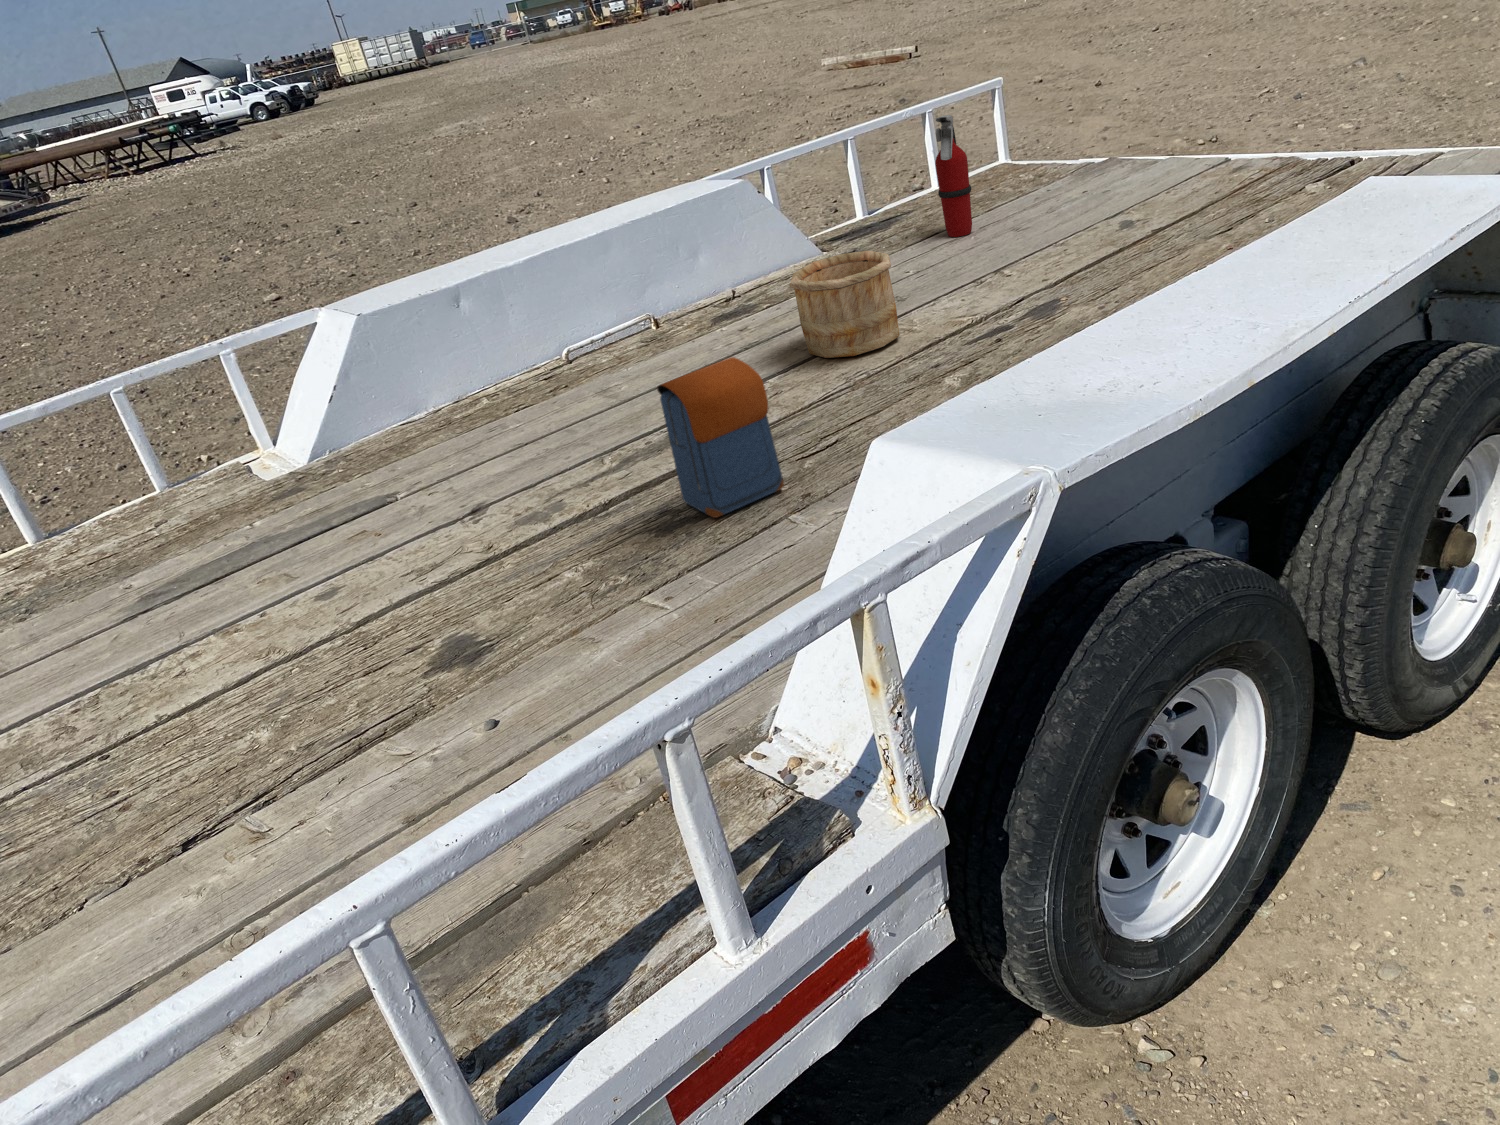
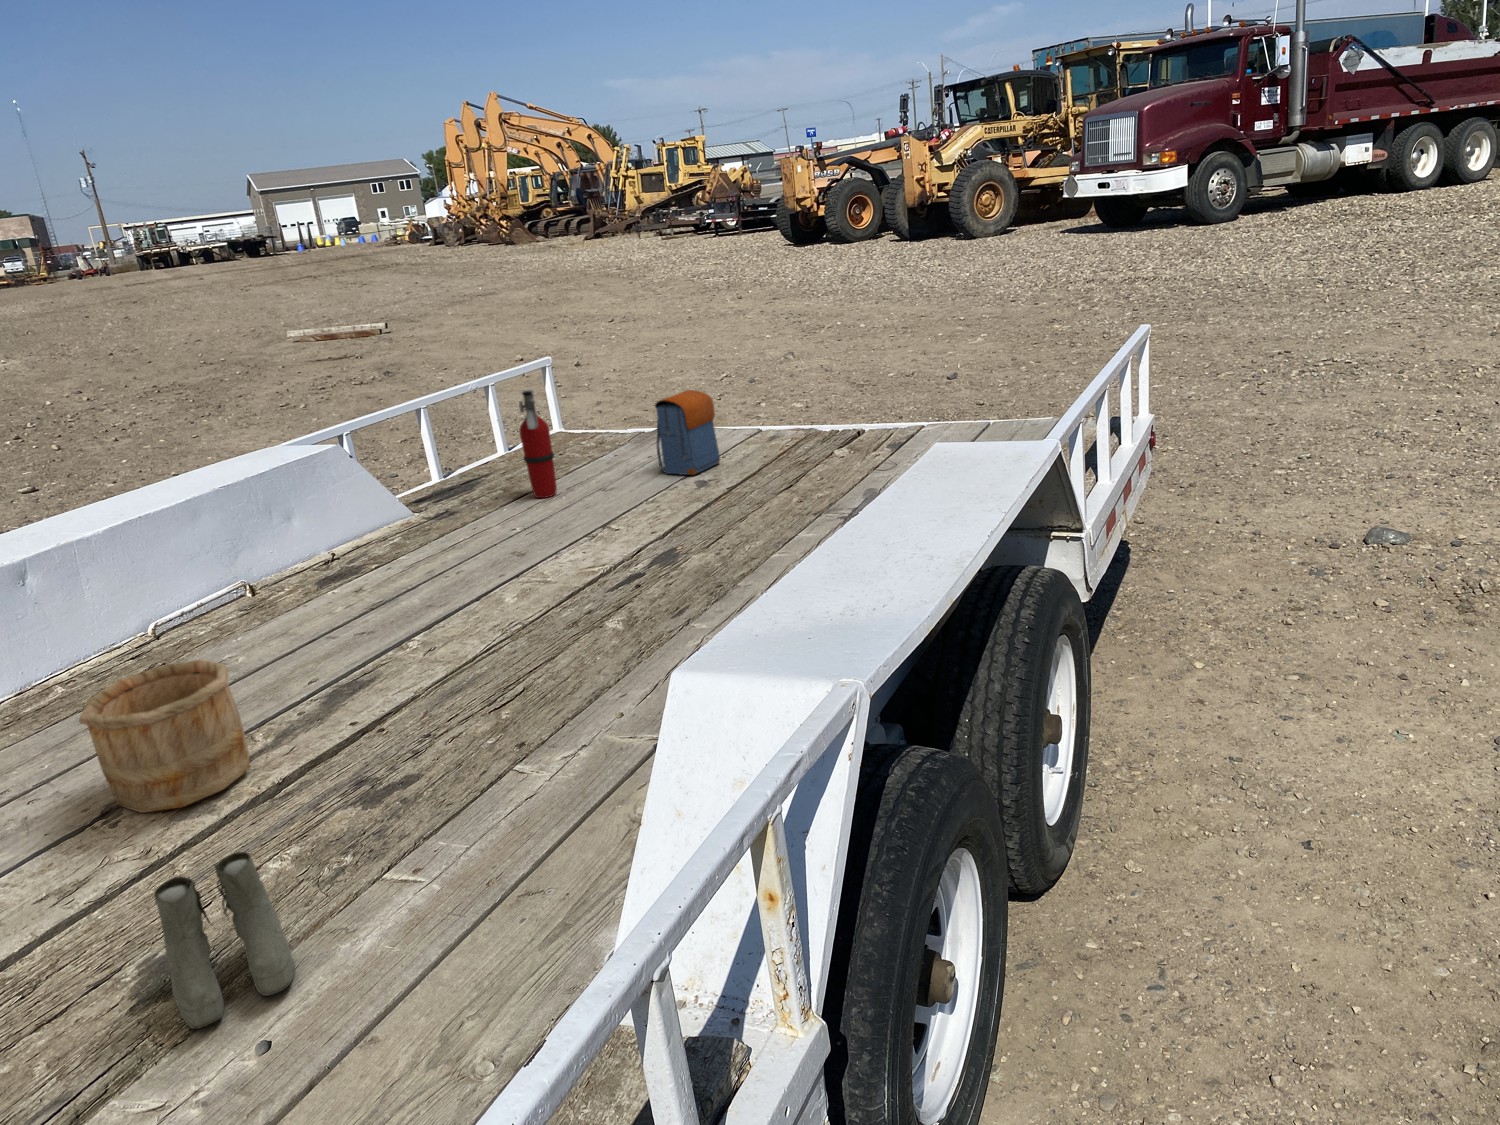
wooden bucket: present [789,251,899,358] -> present [79,659,250,813]
backpack: present [657,357,784,518] -> present [655,390,720,475]
boots: none [438,560,547,698] -> present [154,852,295,1029]

